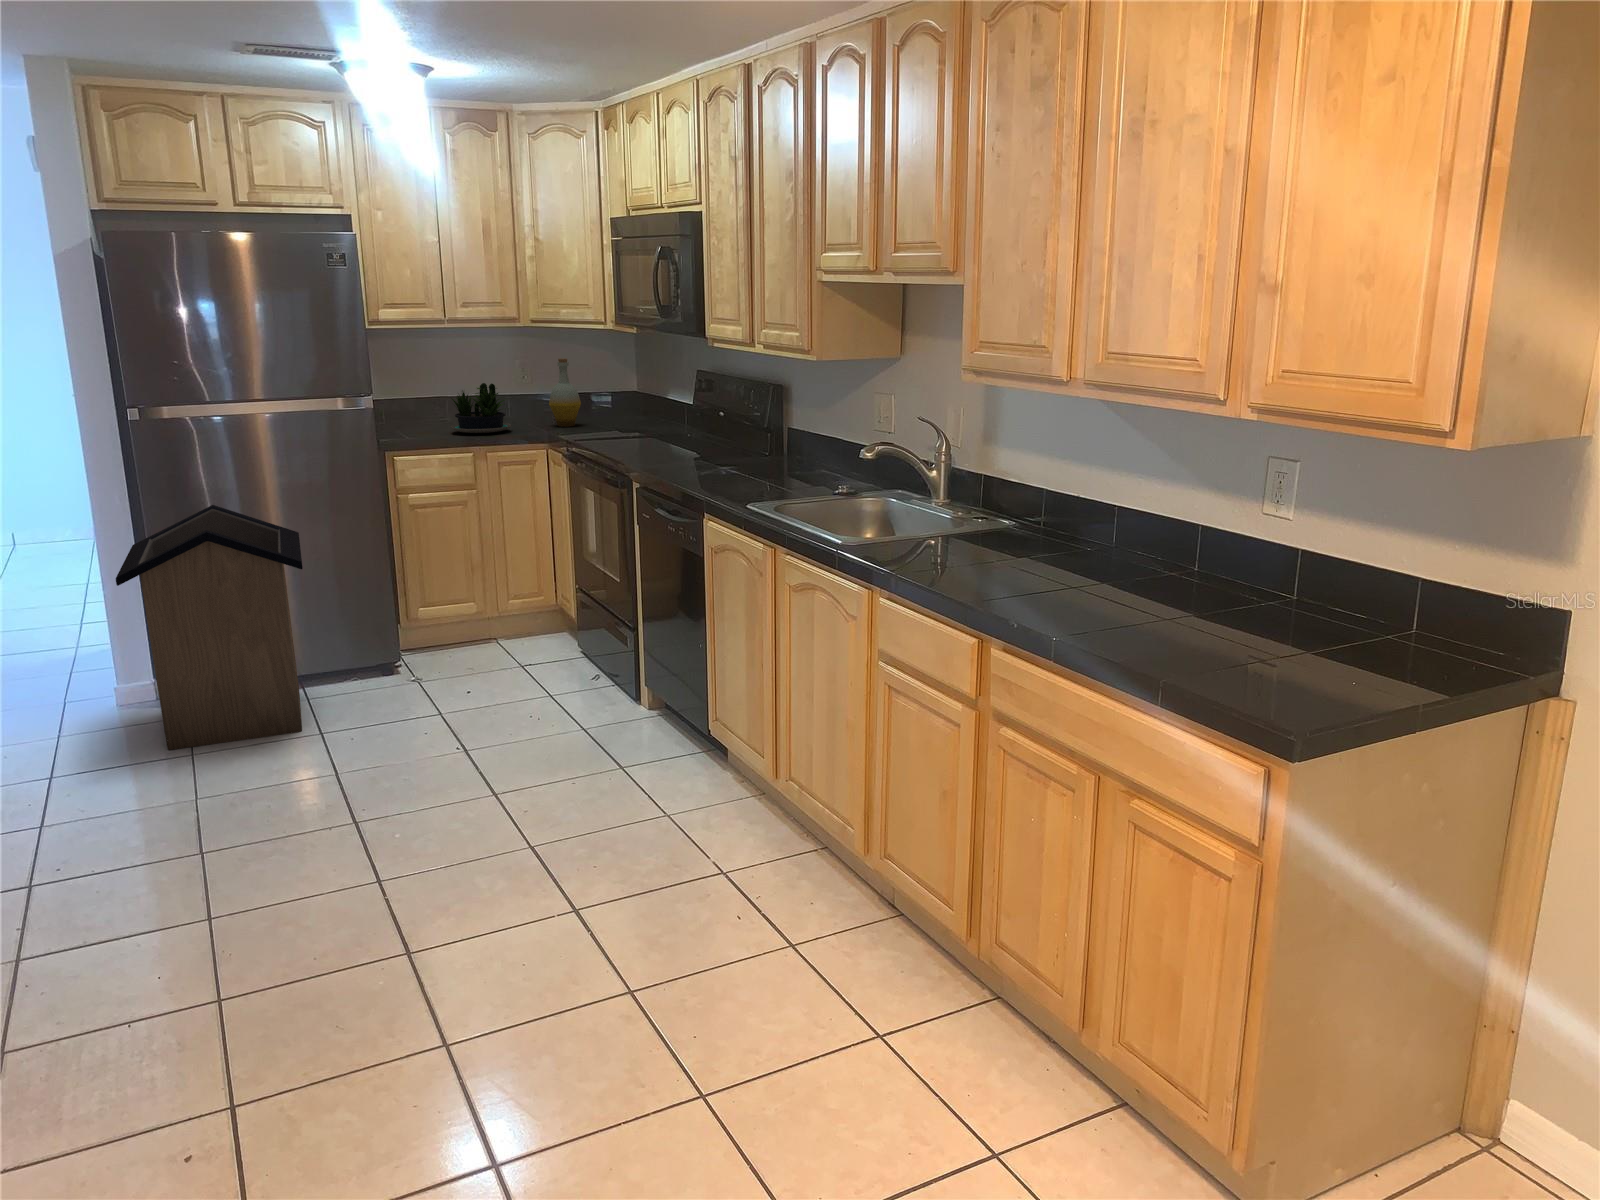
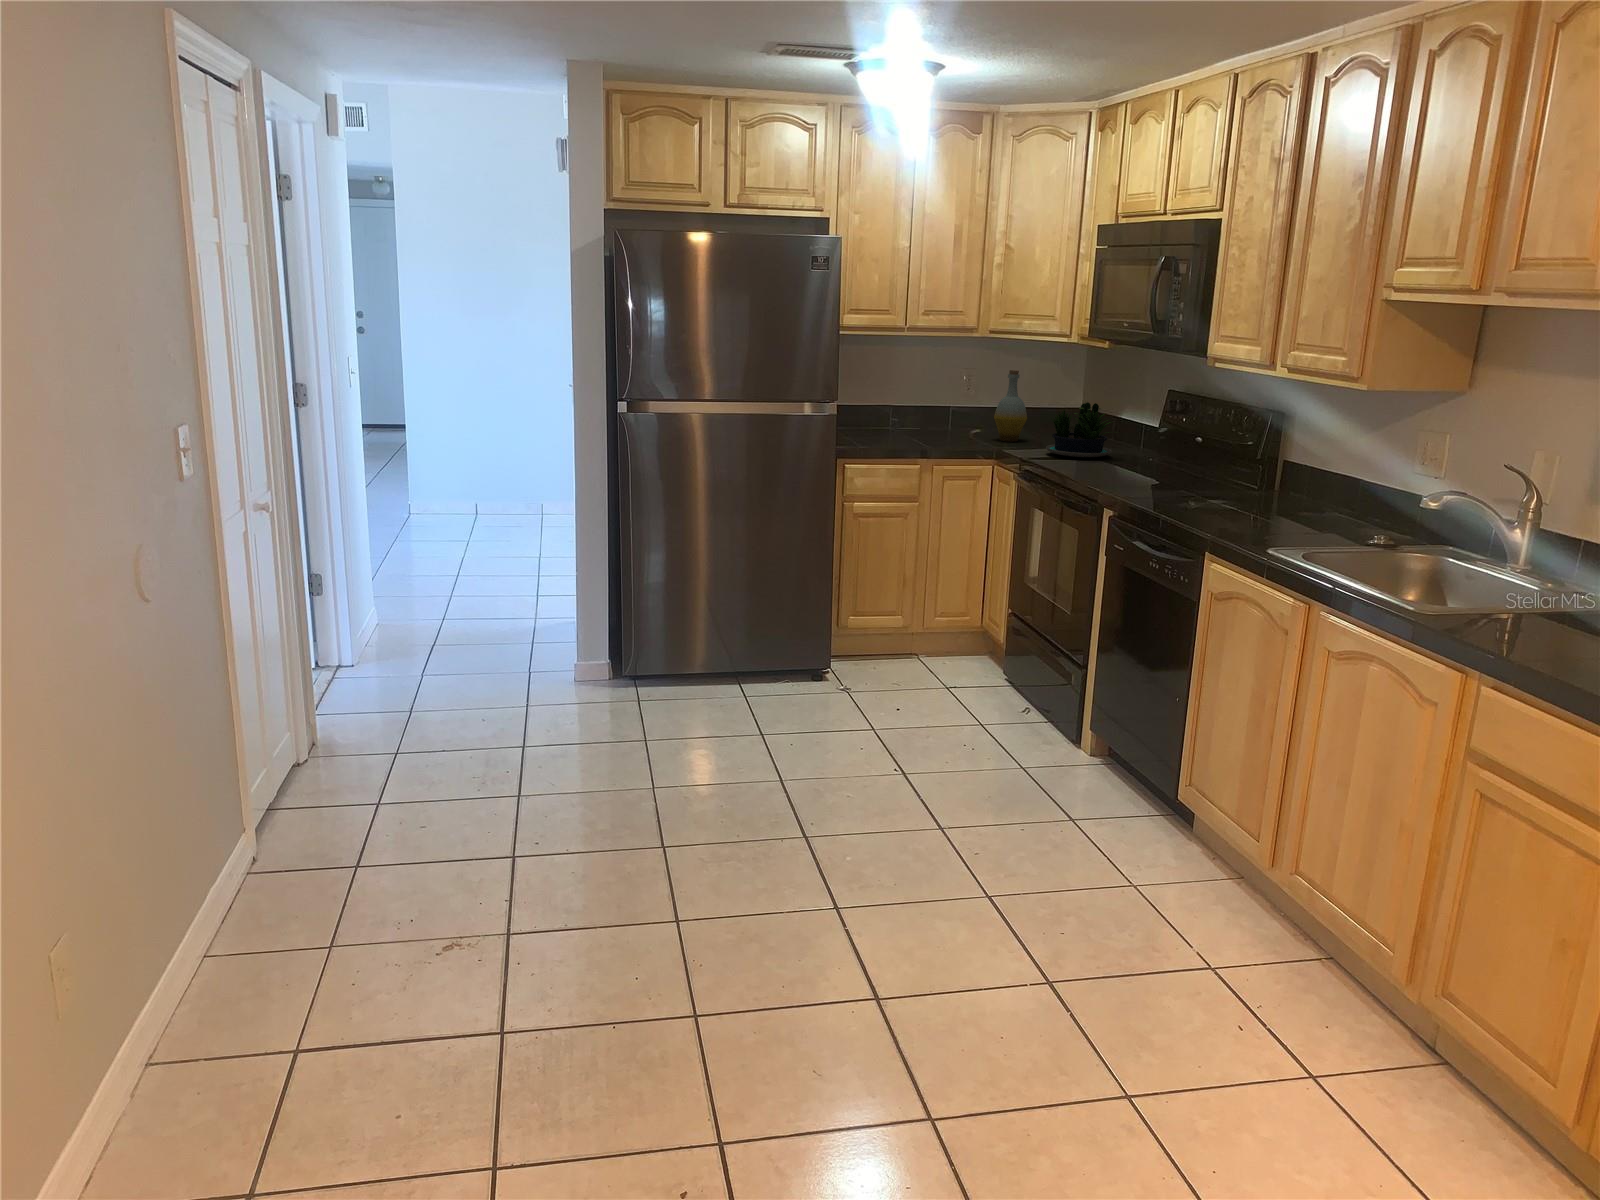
potted plant: present [451,383,512,433] -> present [1046,402,1112,457]
trash can: present [116,505,303,750] -> none [598,498,762,733]

